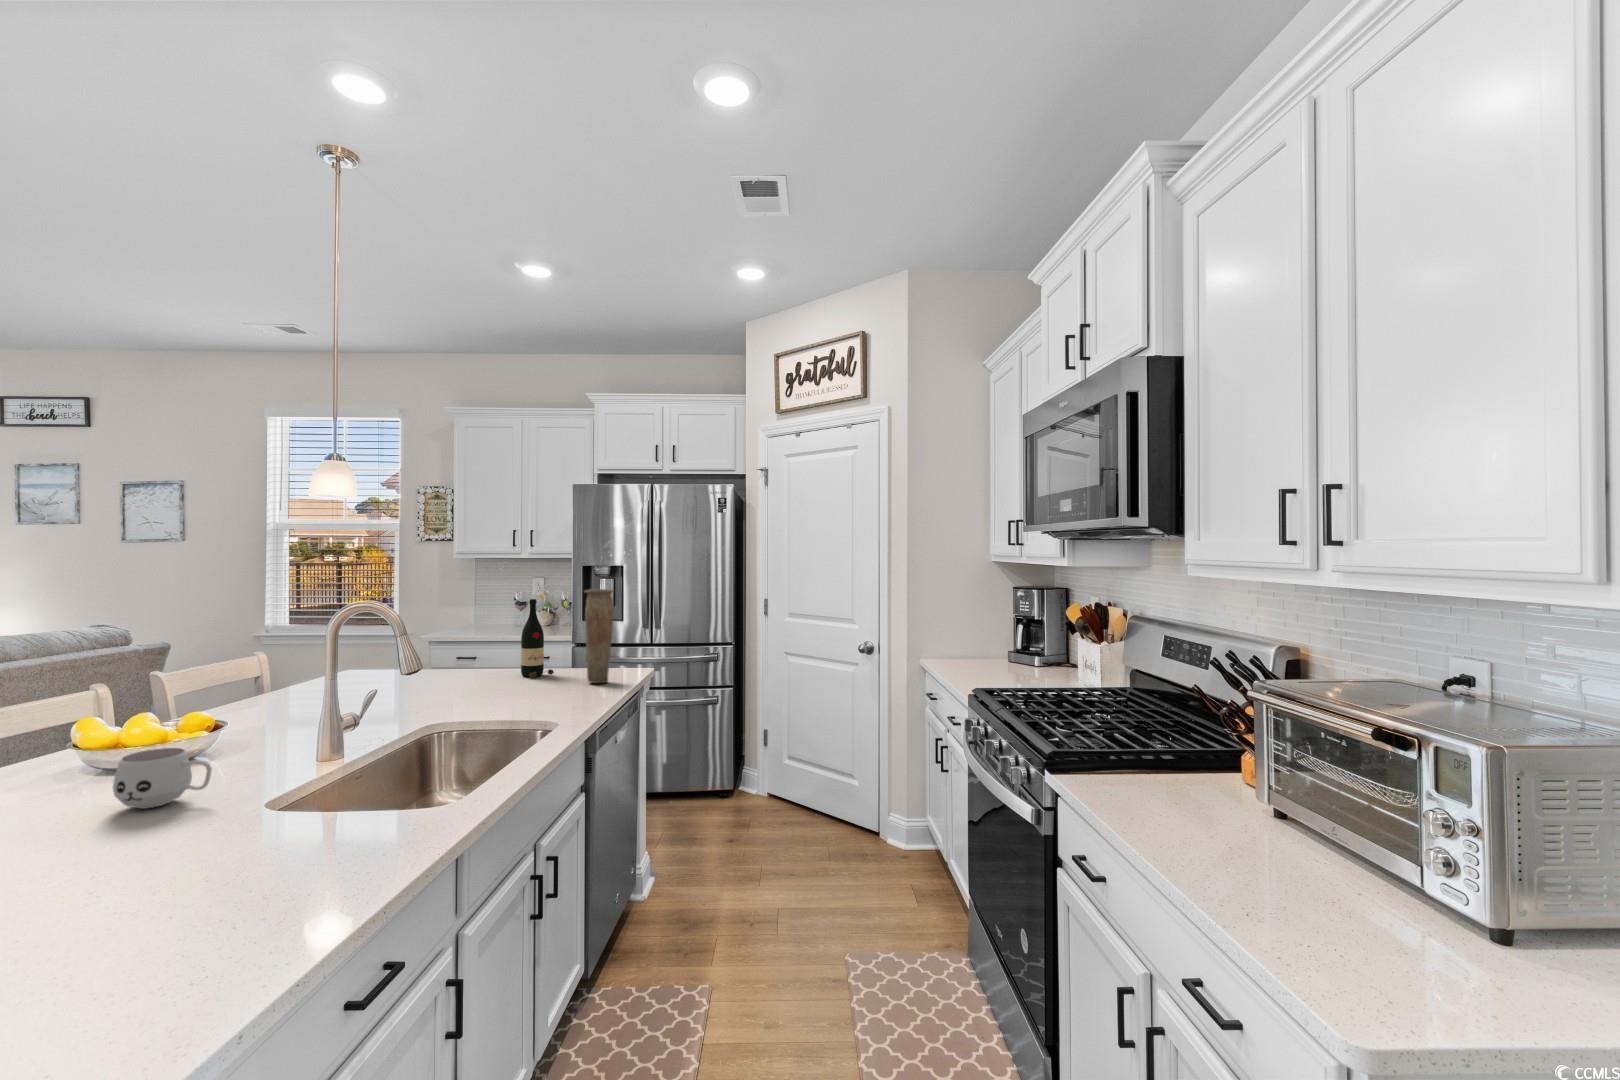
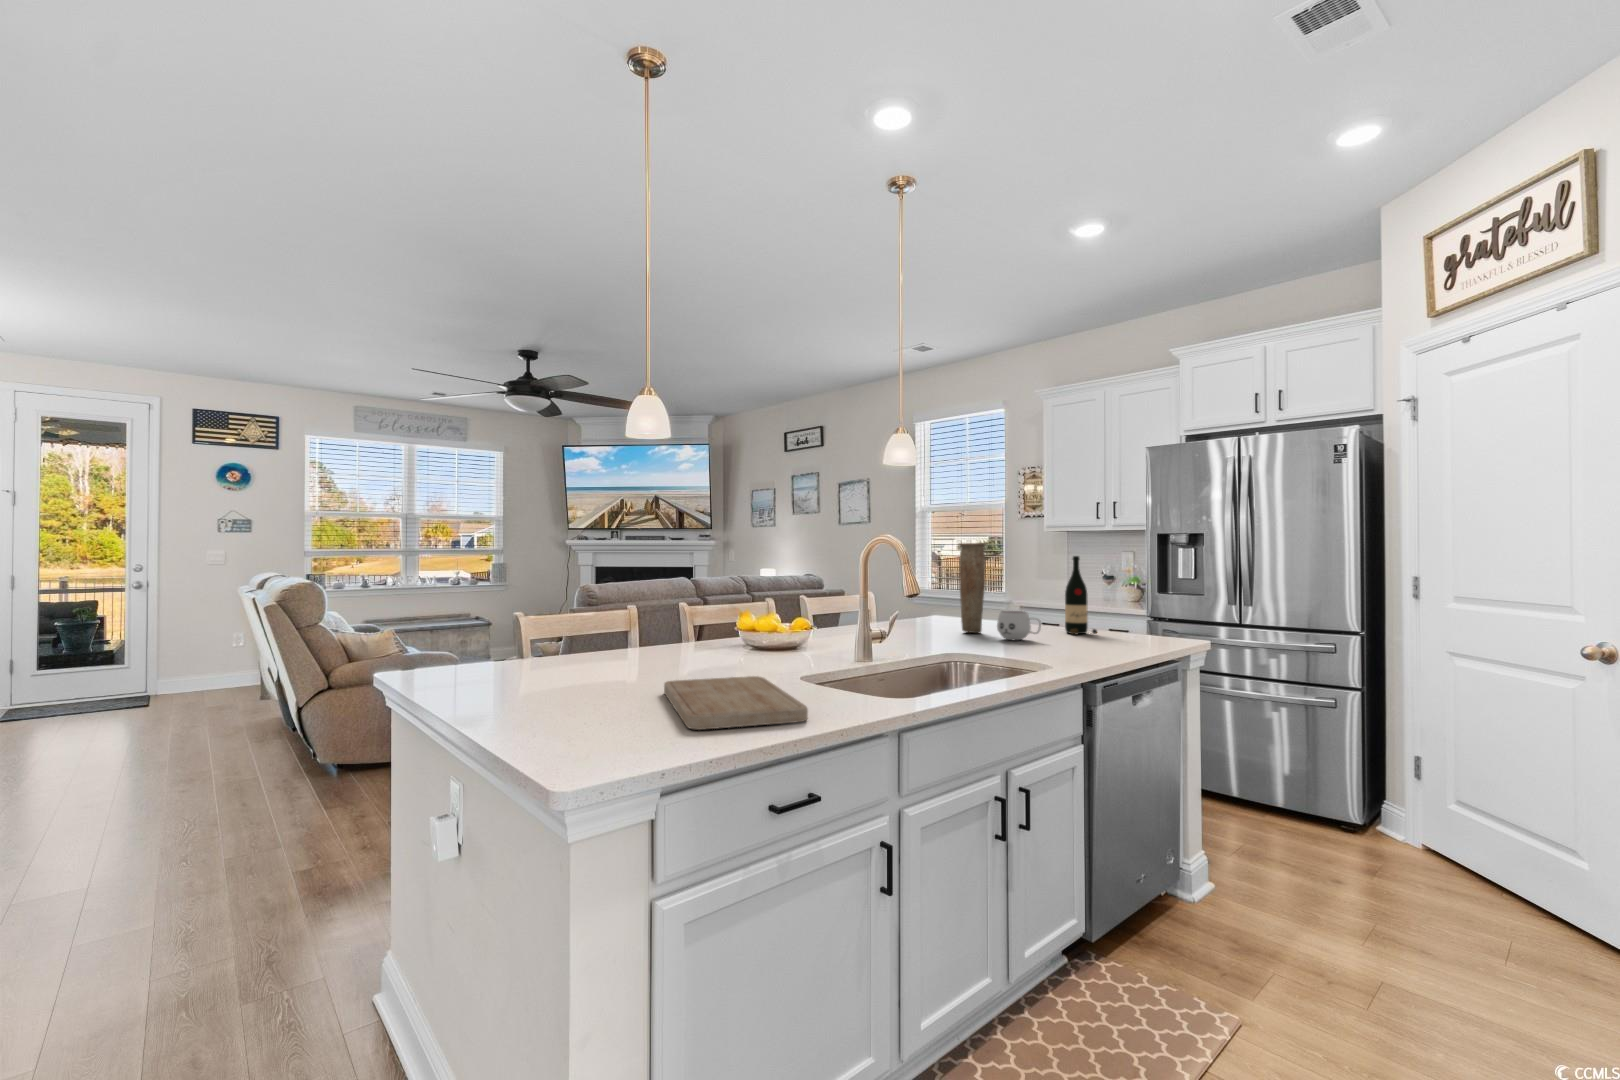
vase: present [584,589,614,683] -> present [959,543,986,633]
mug: present [113,748,212,809] -> present [997,611,1041,640]
cutting board: none [71,820,384,940] -> present [664,676,808,730]

